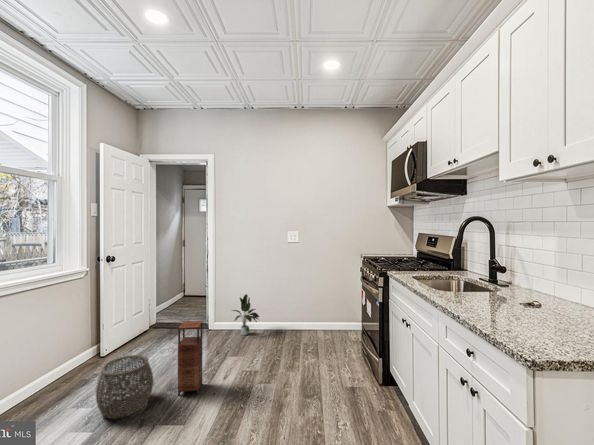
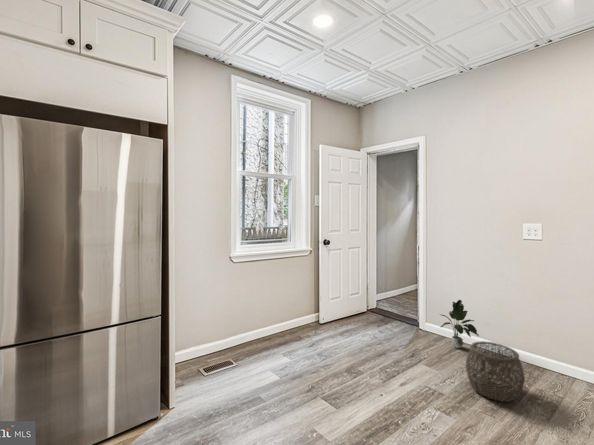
storage cabinet: present [178,321,202,396] -> none [350,311,378,387]
woven basket: present [96,355,153,419] -> present [466,341,525,402]

